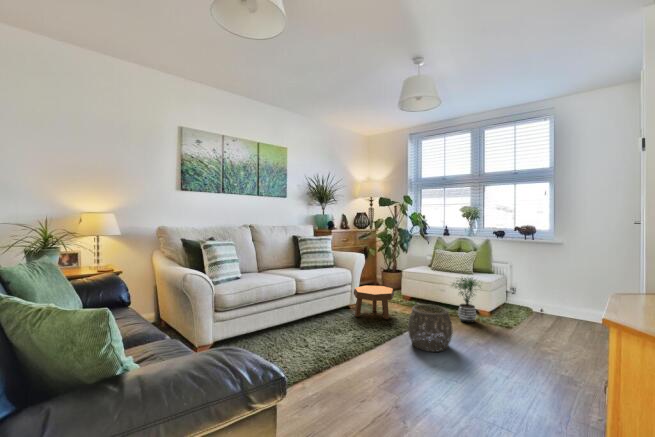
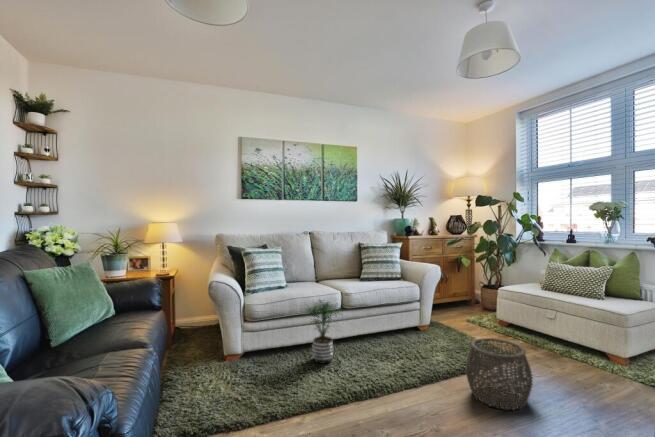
potted plant: present [453,278,480,323] -> present [305,300,342,363]
footstool: present [354,285,394,319] -> none [419,304,474,350]

